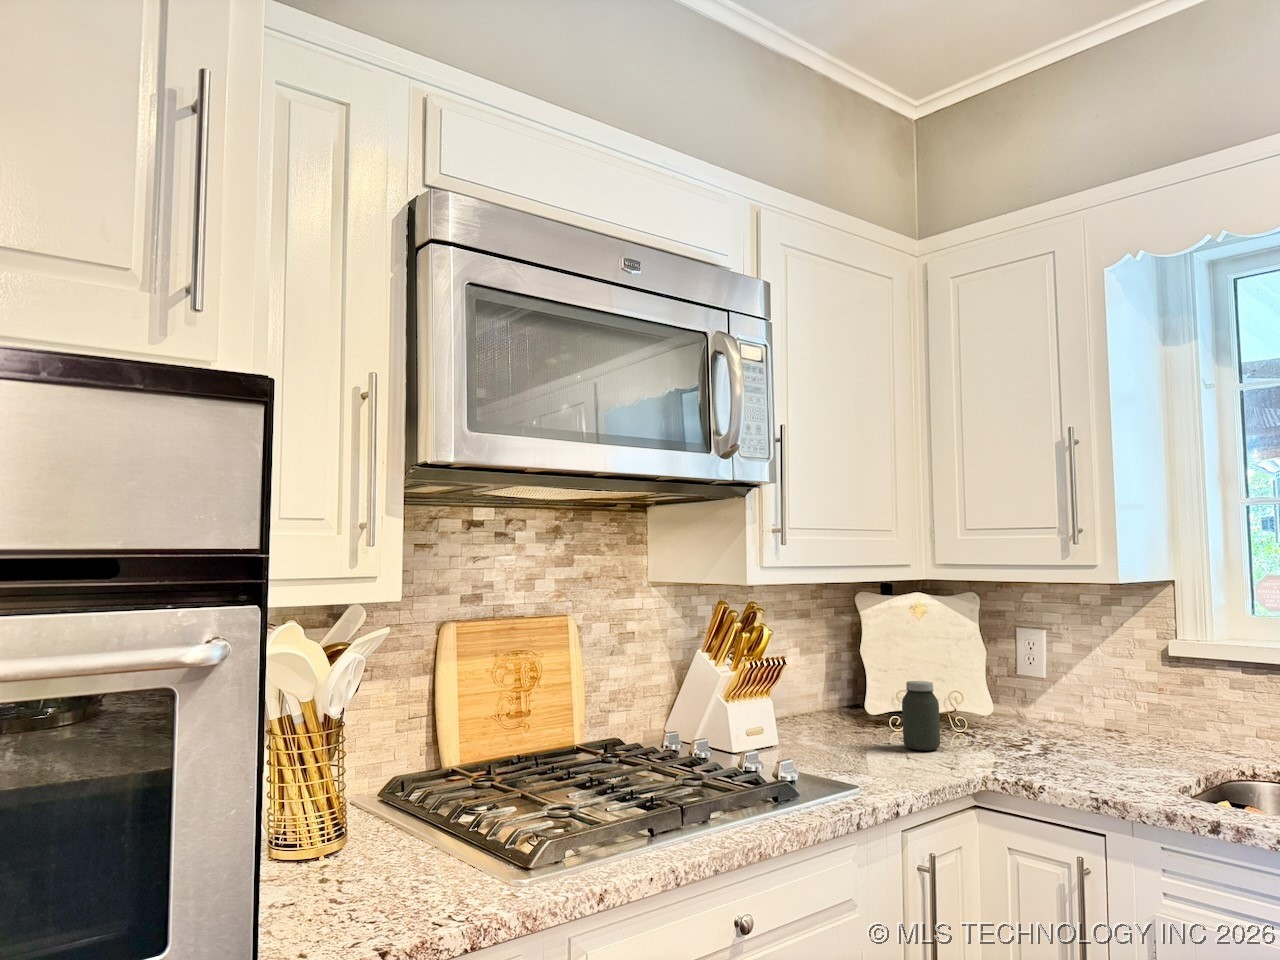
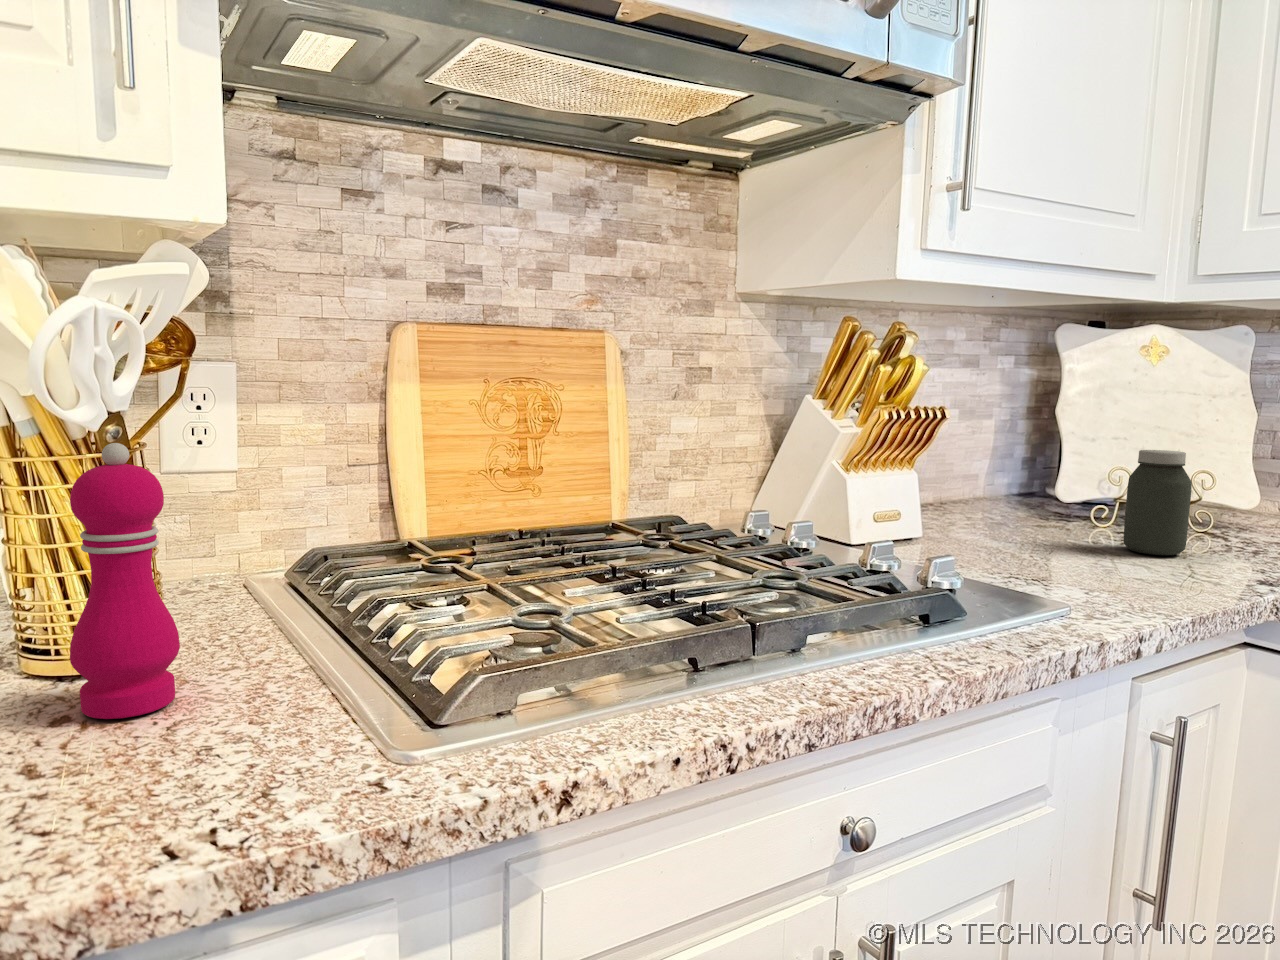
pepper mill: none [328,725,382,877] -> present [70,443,180,719]

